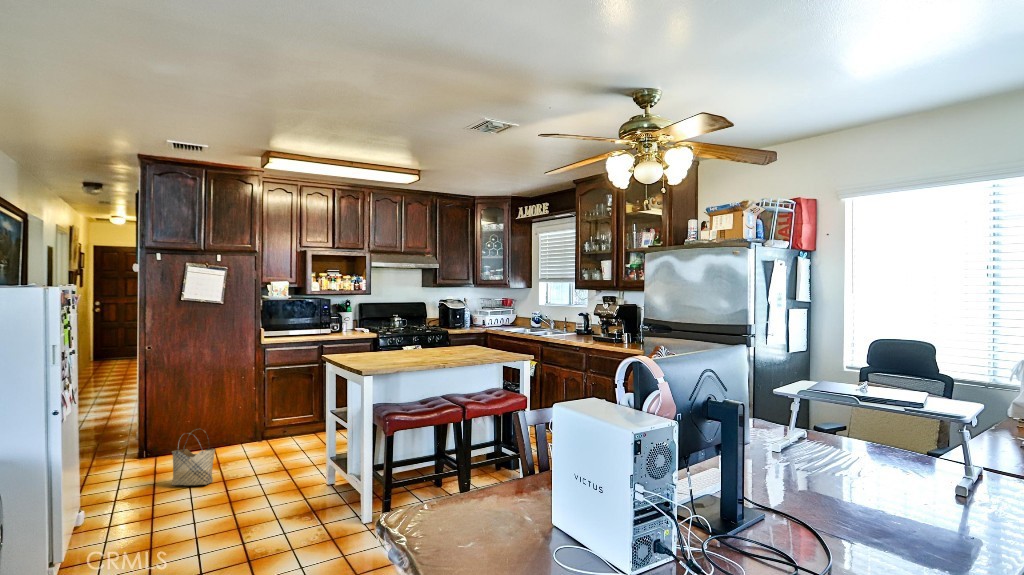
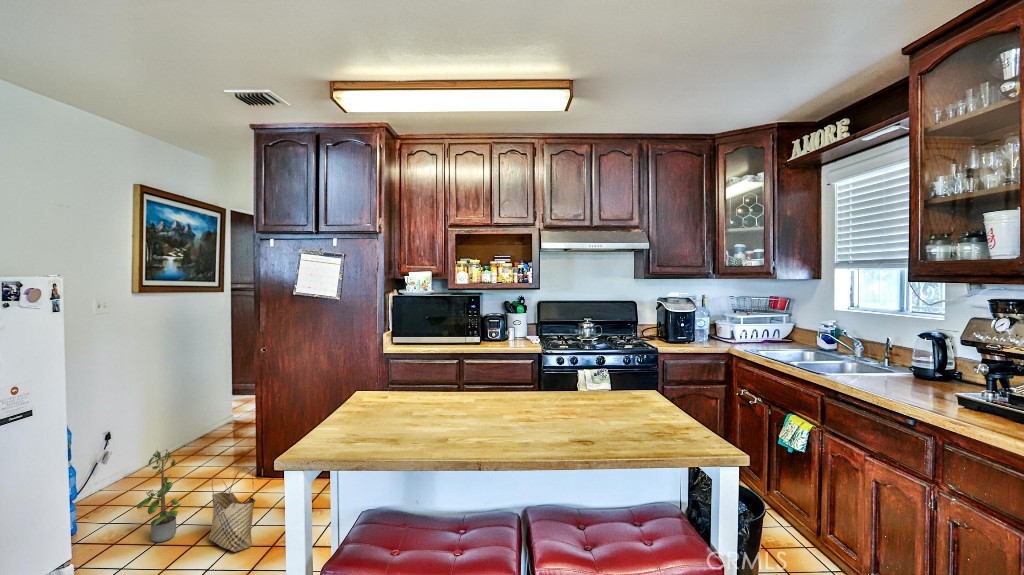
potted plant: none [102,421,152,496] -> present [137,450,181,542]

